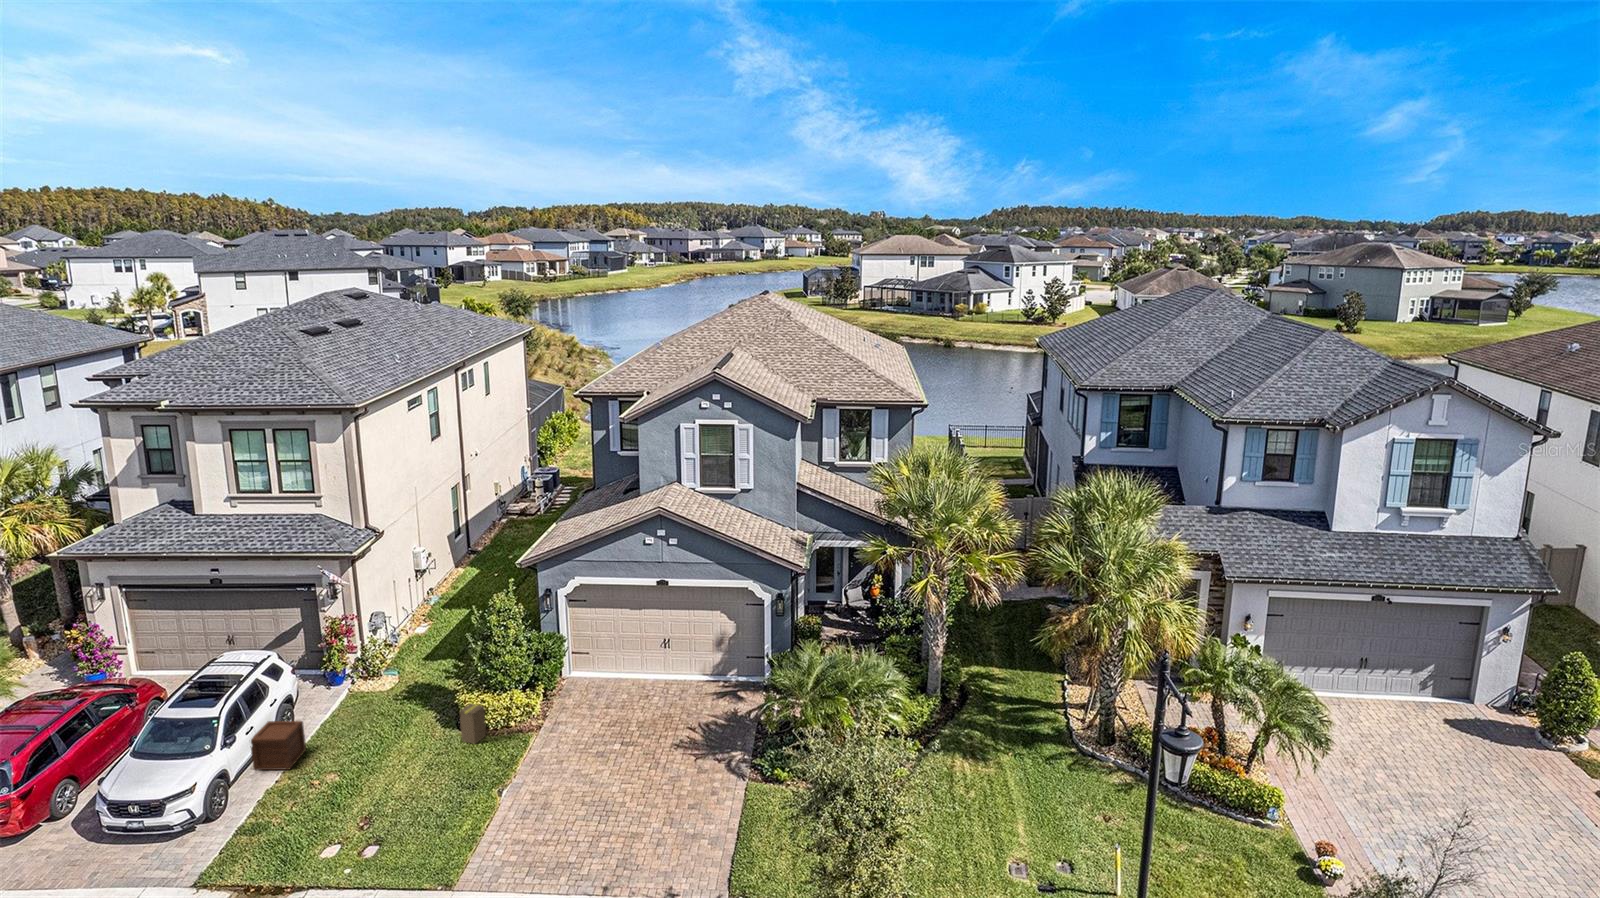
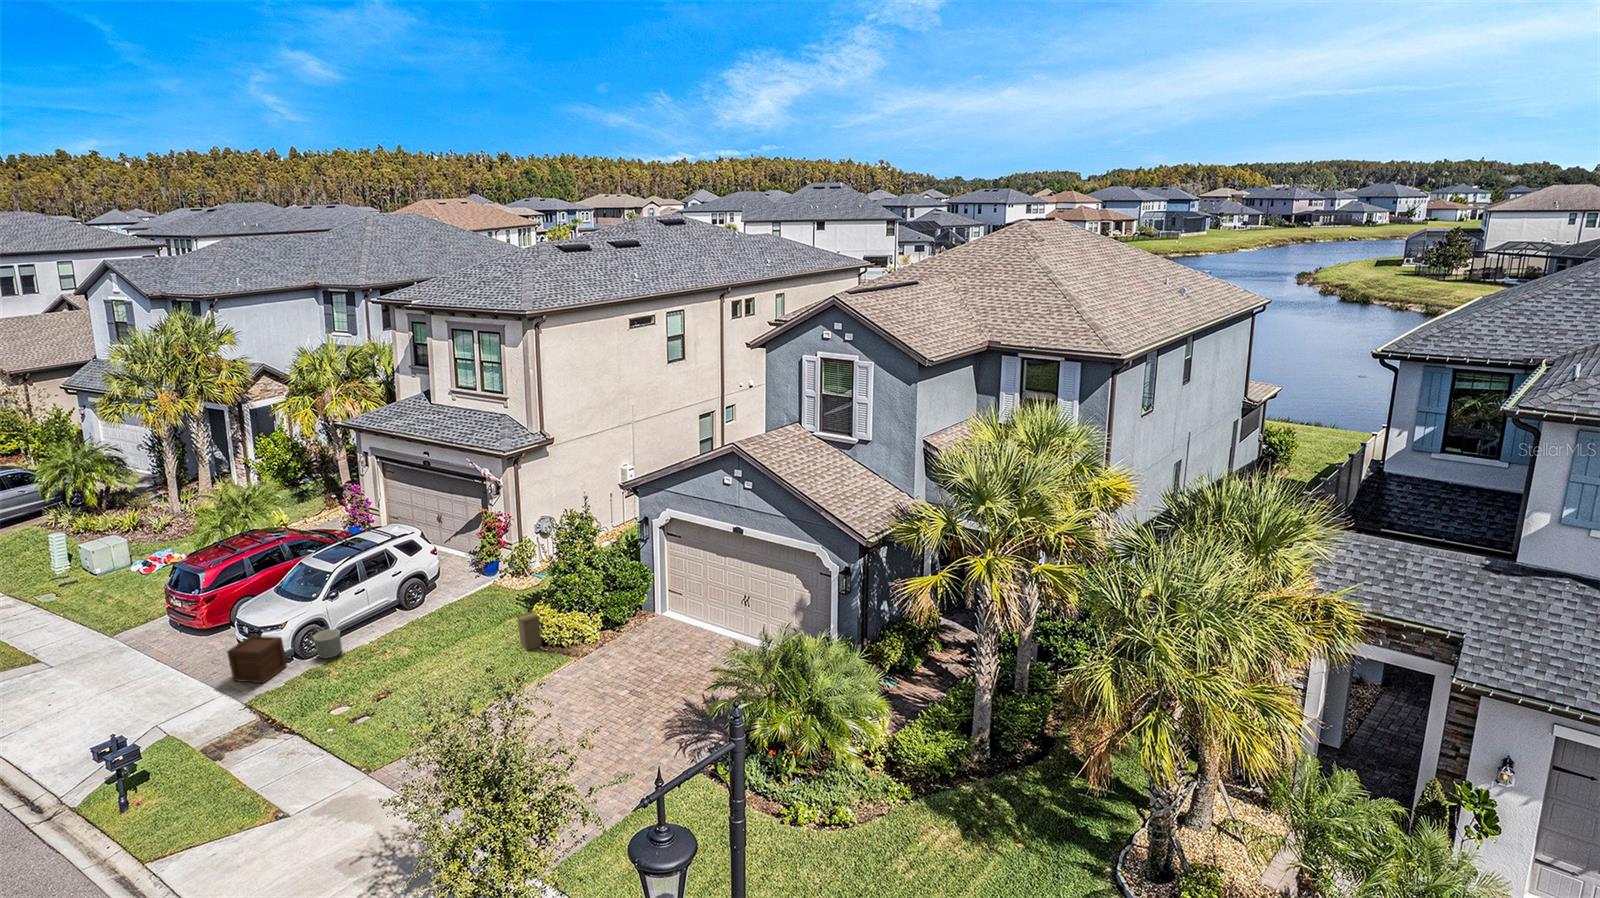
wooden crate: present [251,721,306,770] -> present [227,635,287,683]
planter: none [223,778,256,815] -> present [314,629,342,658]

